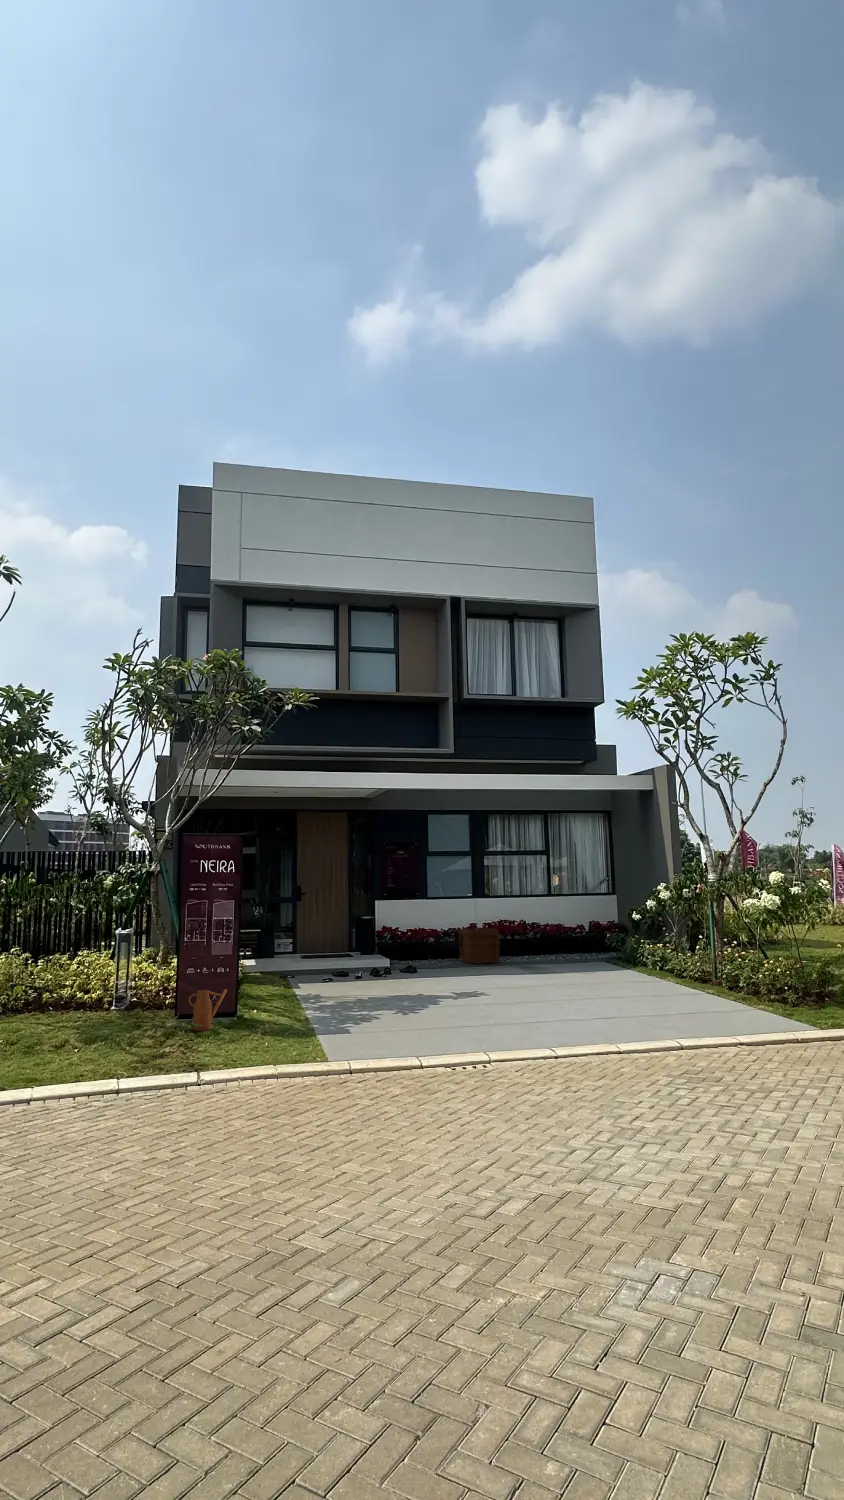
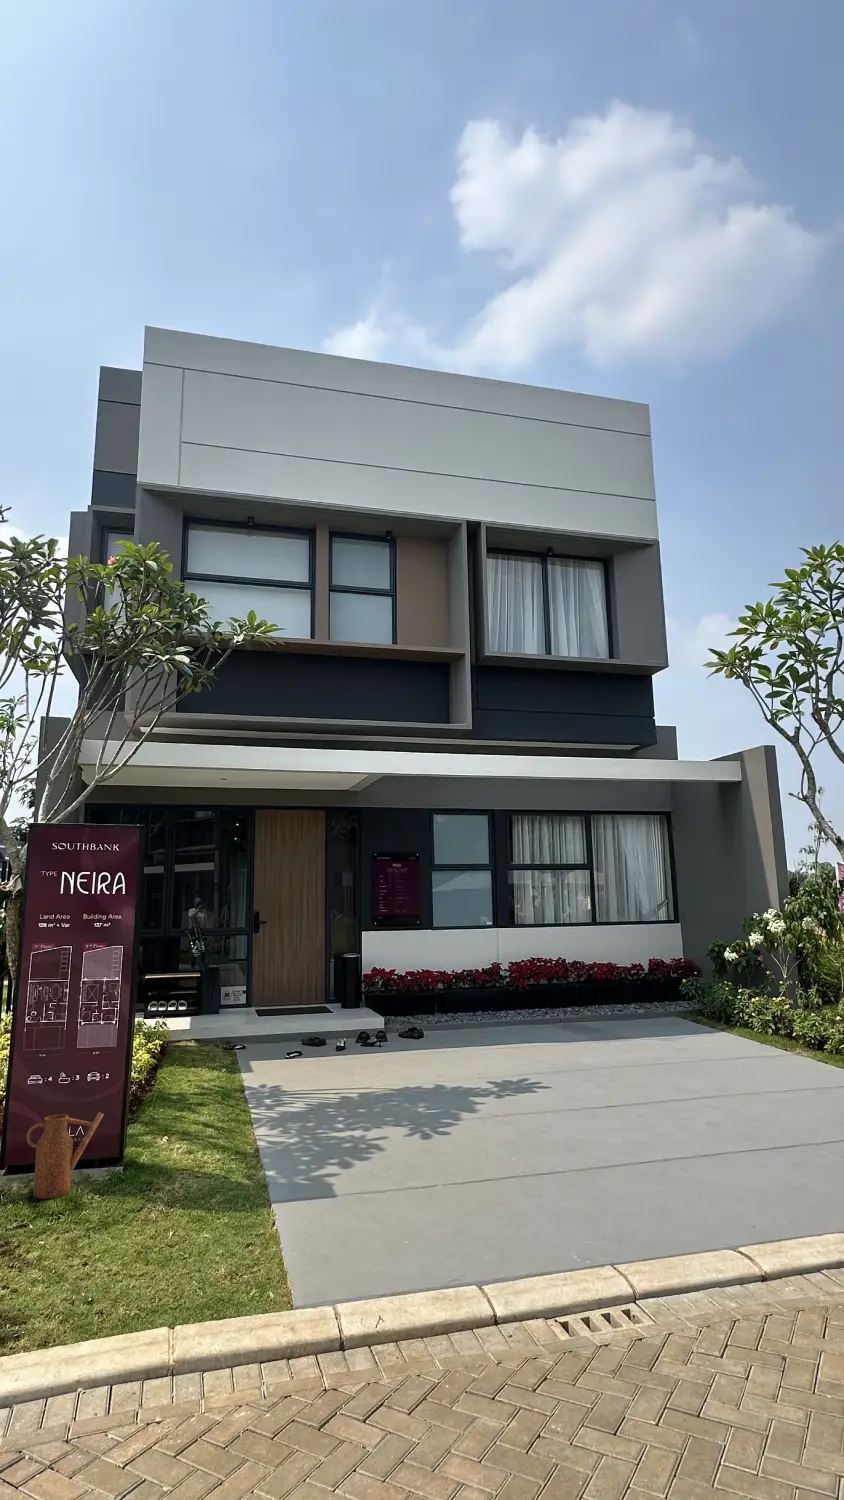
wooden crate: present [459,928,500,964] -> none [478,970,536,1021]

